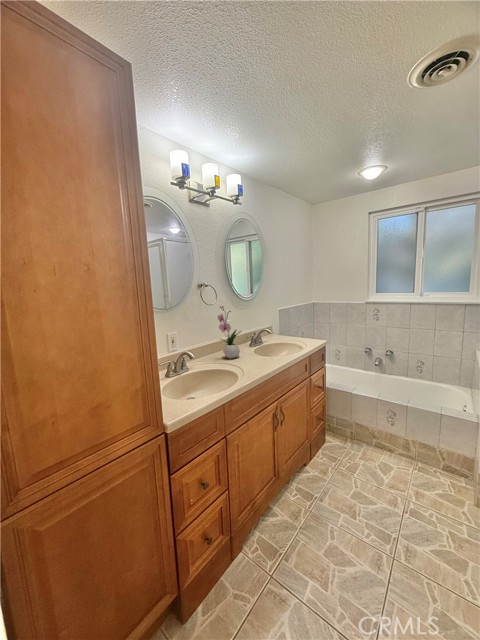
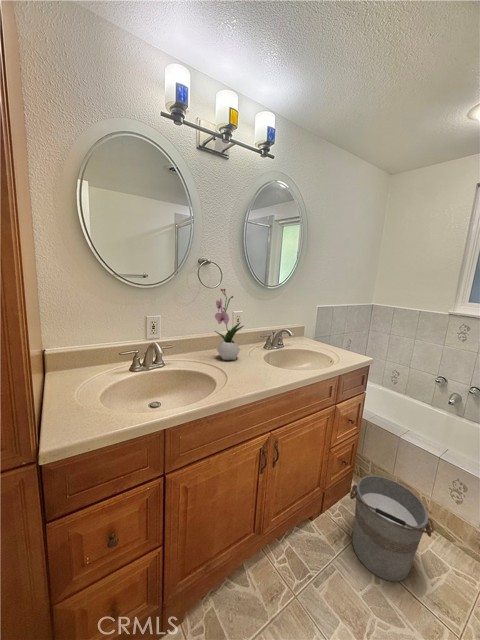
bucket: none [329,421,383,485] -> present [350,475,434,582]

